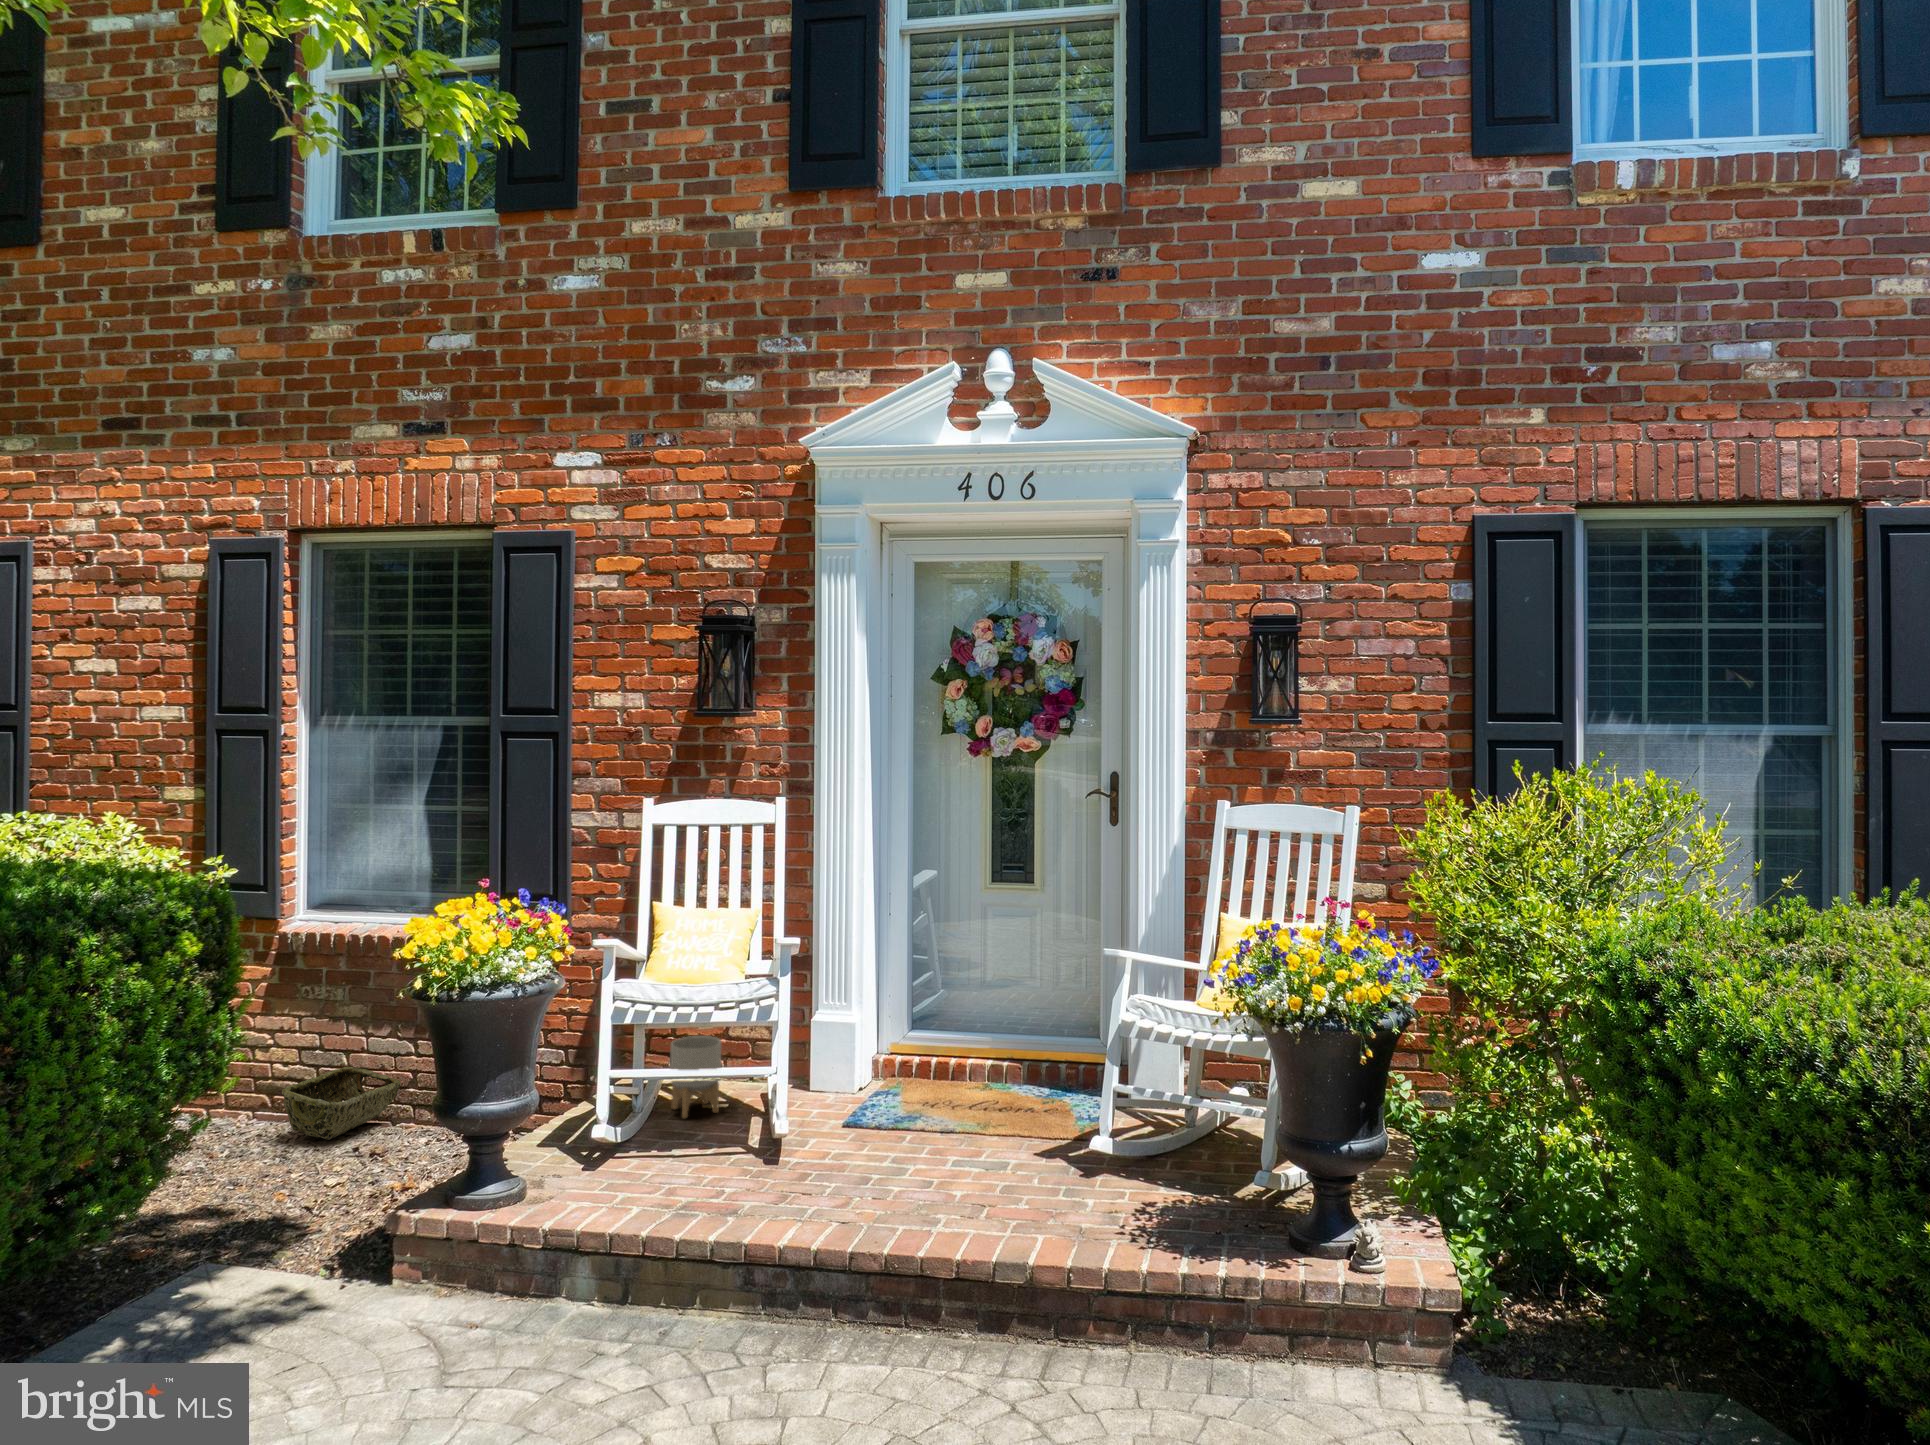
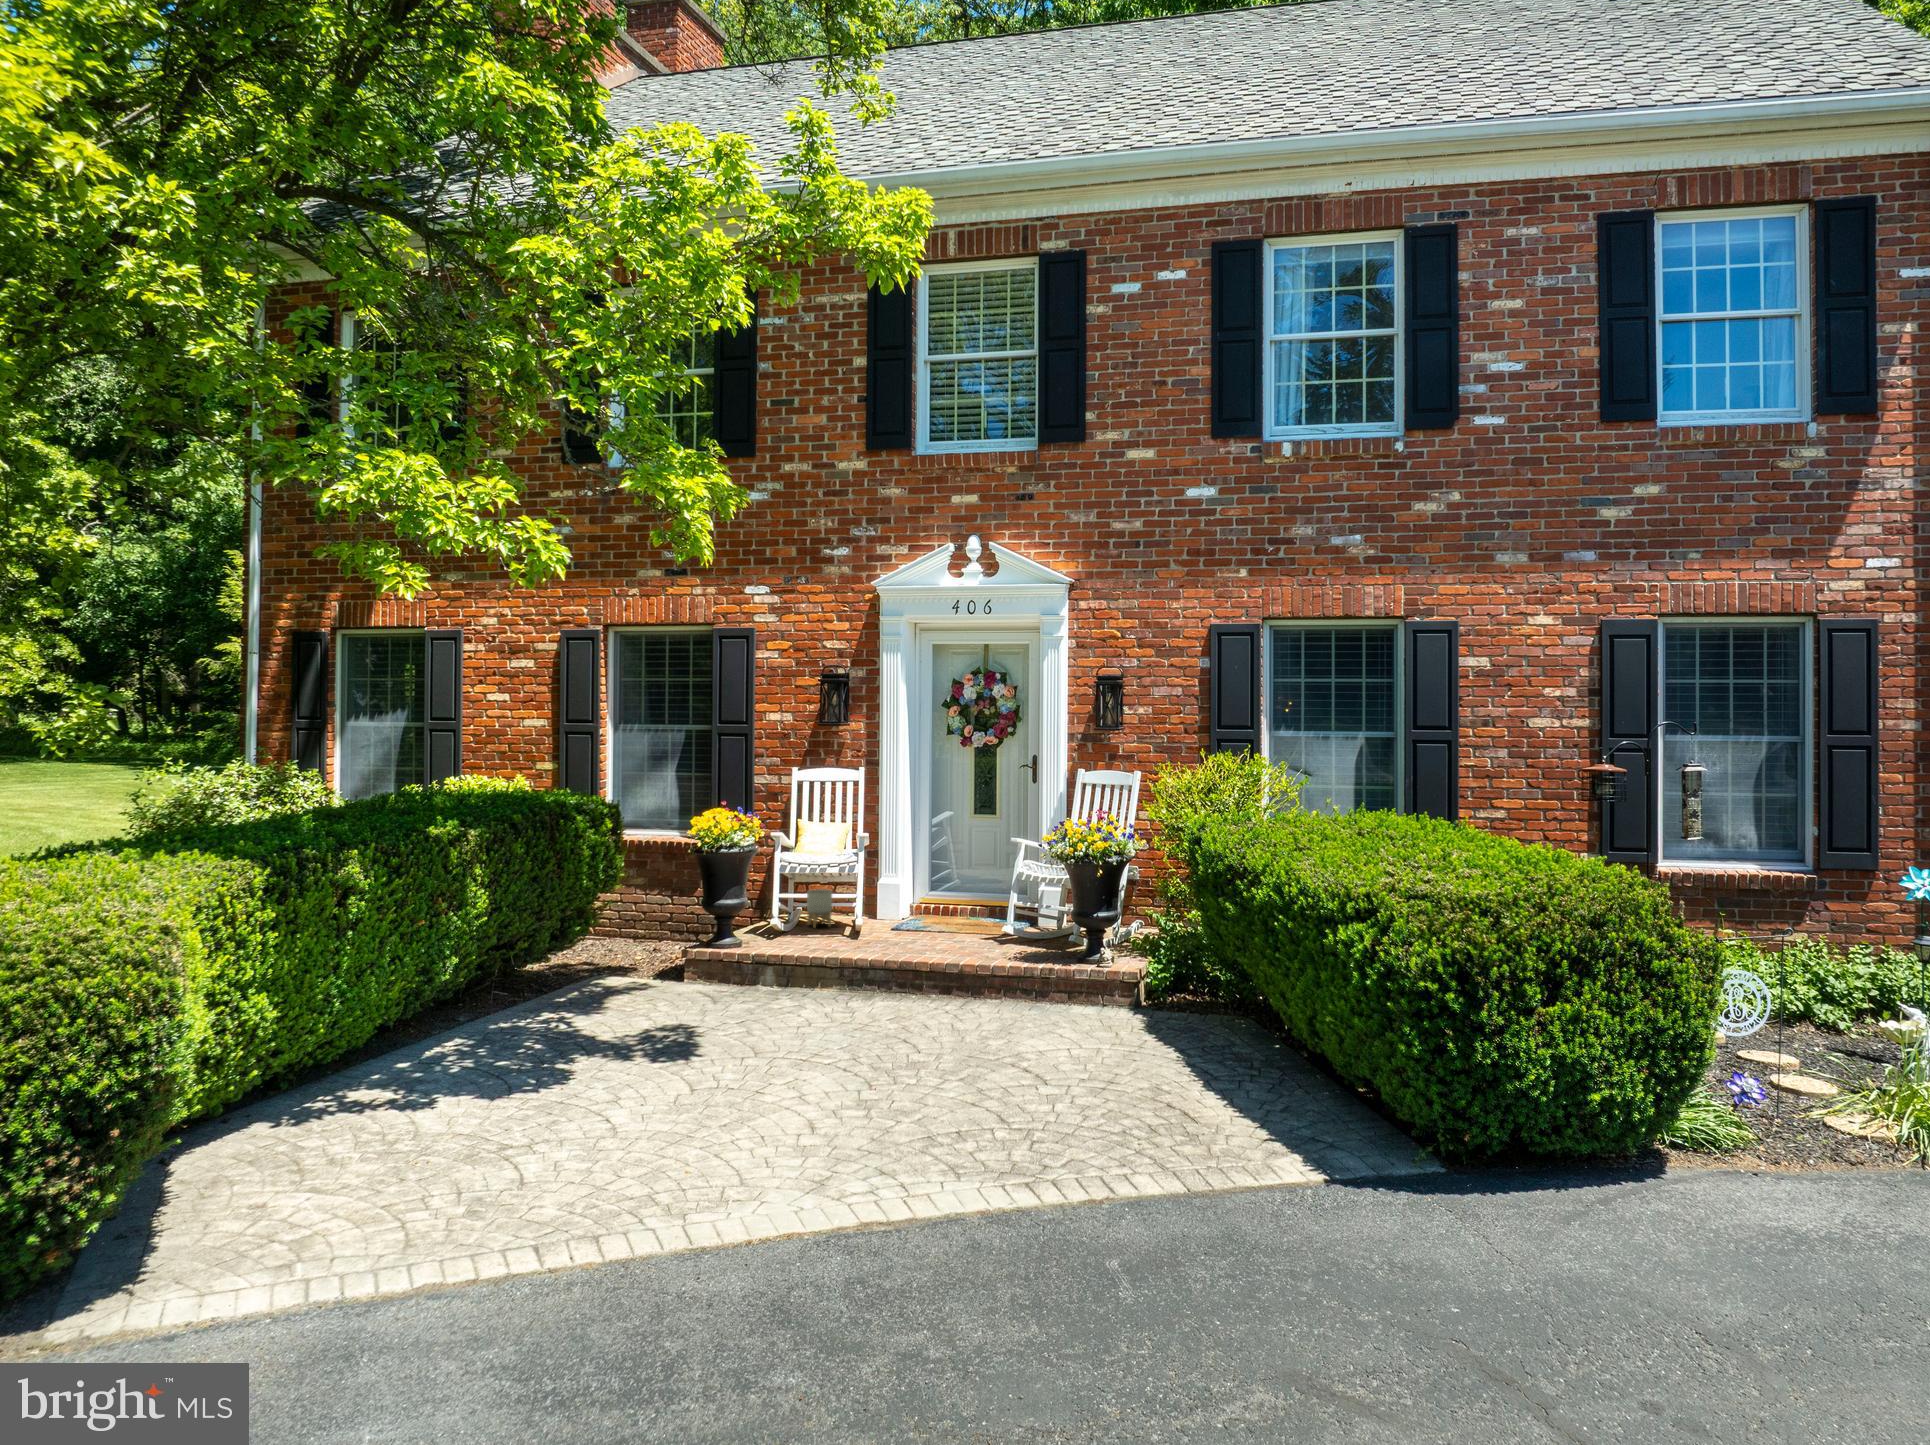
woven basket: present [282,1067,401,1140] -> none [610,910,665,942]

